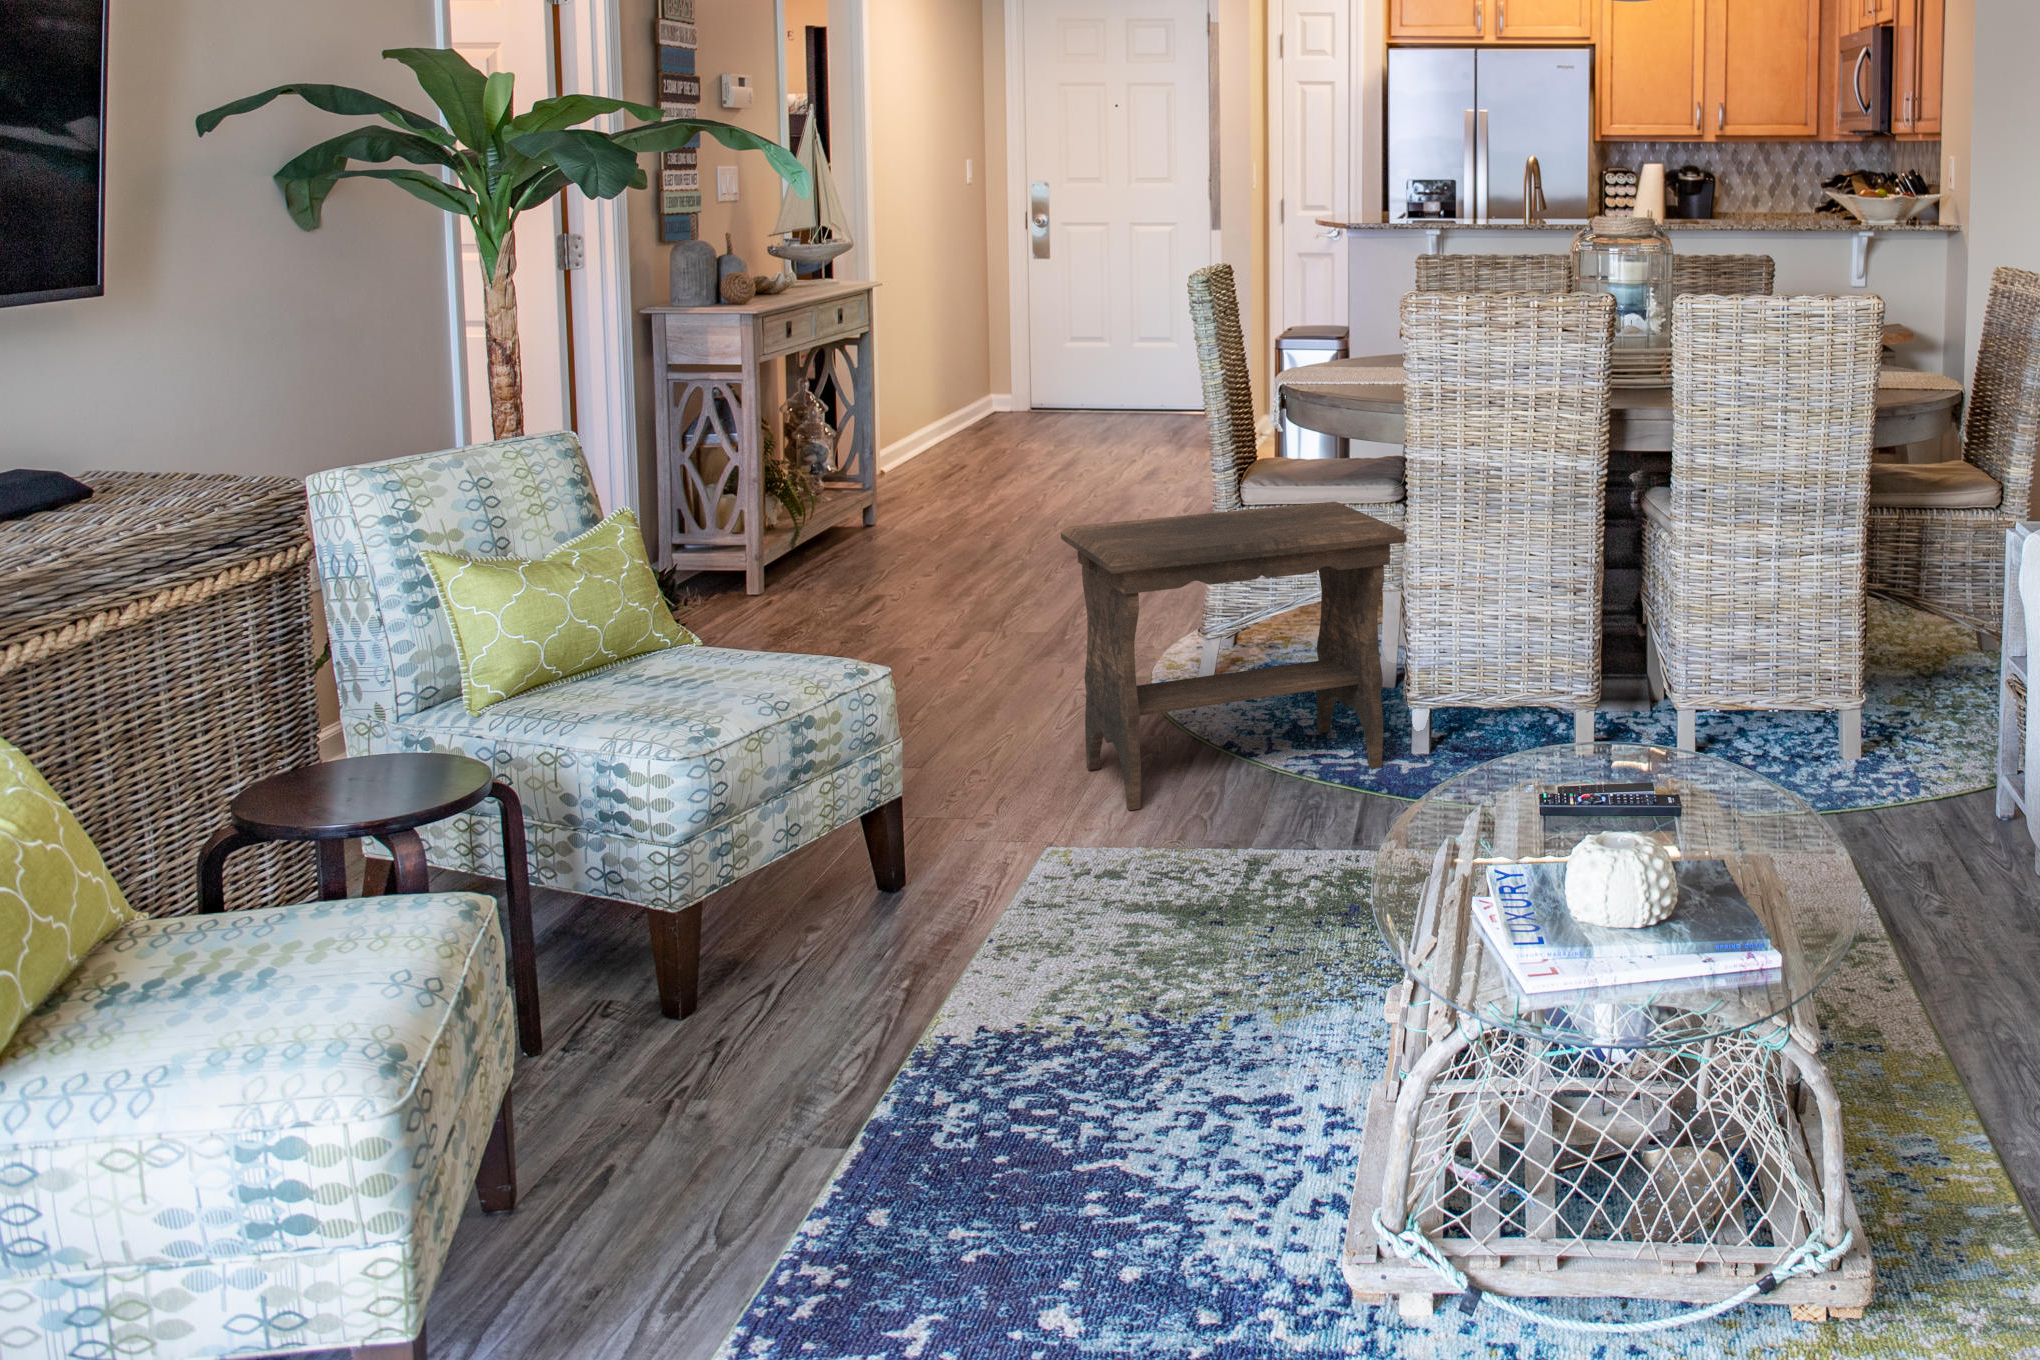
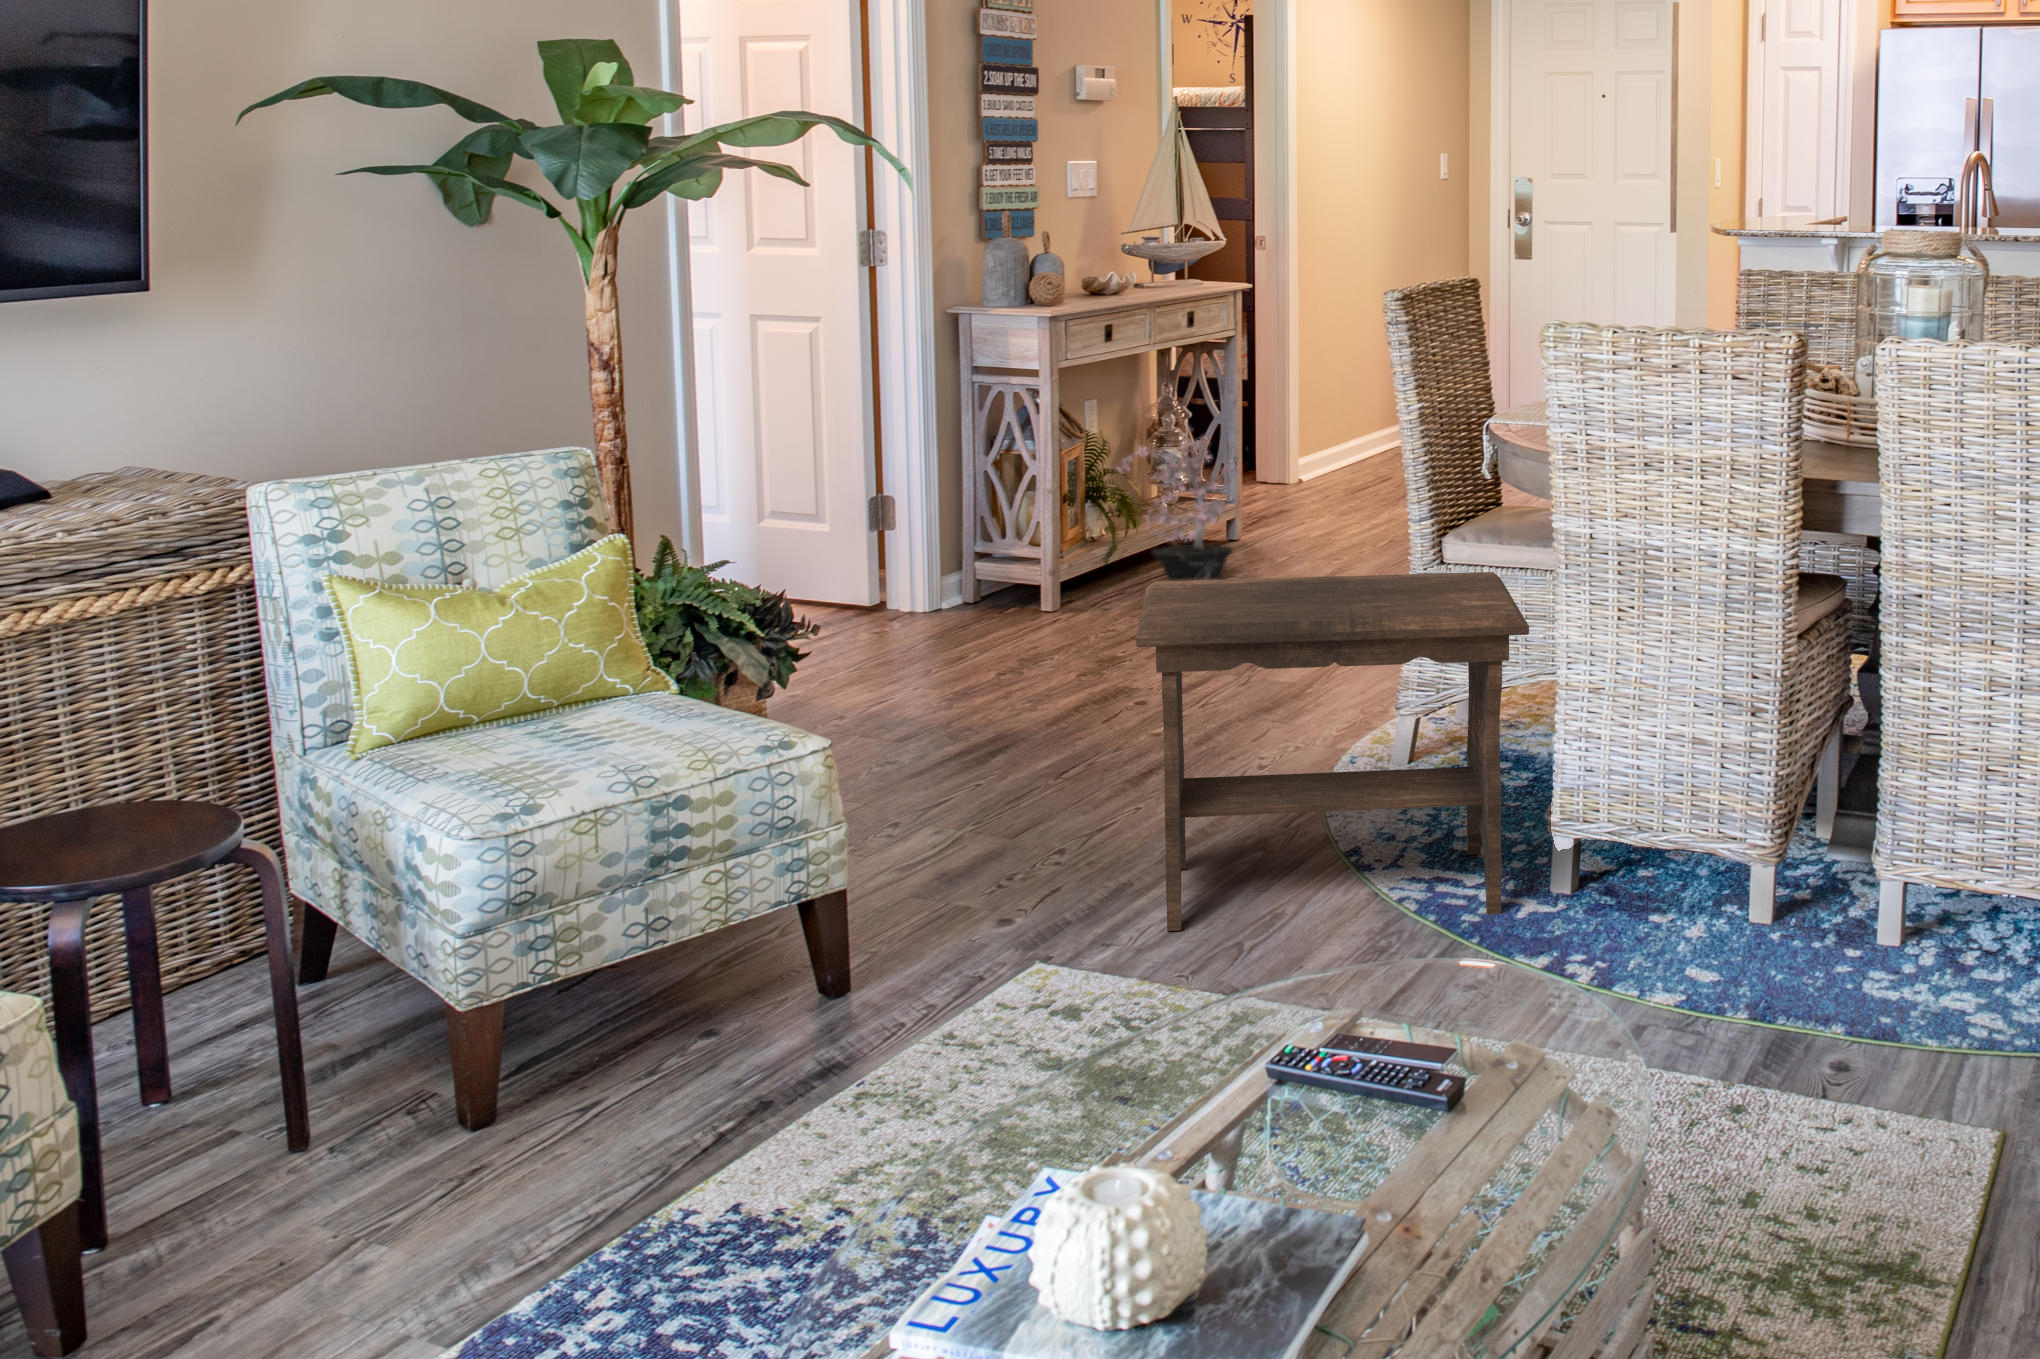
potted plant: none [796,409,906,562] -> present [1118,436,1233,581]

